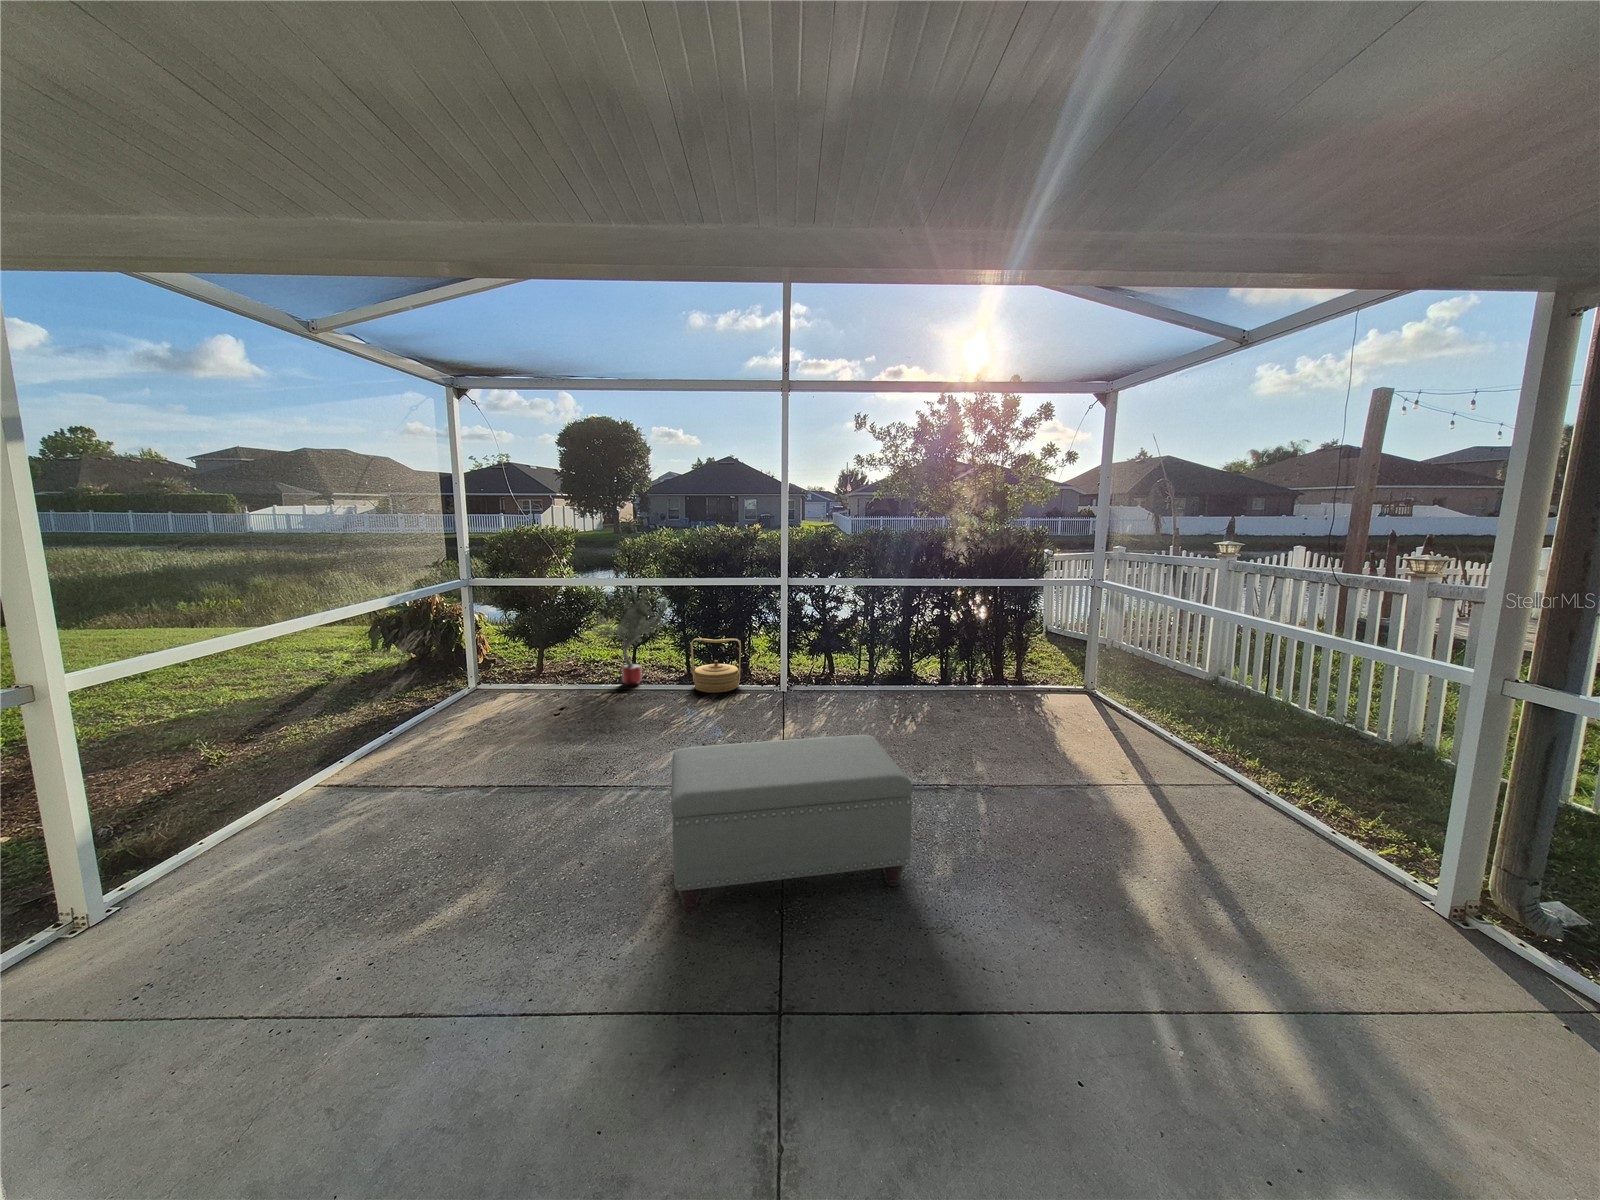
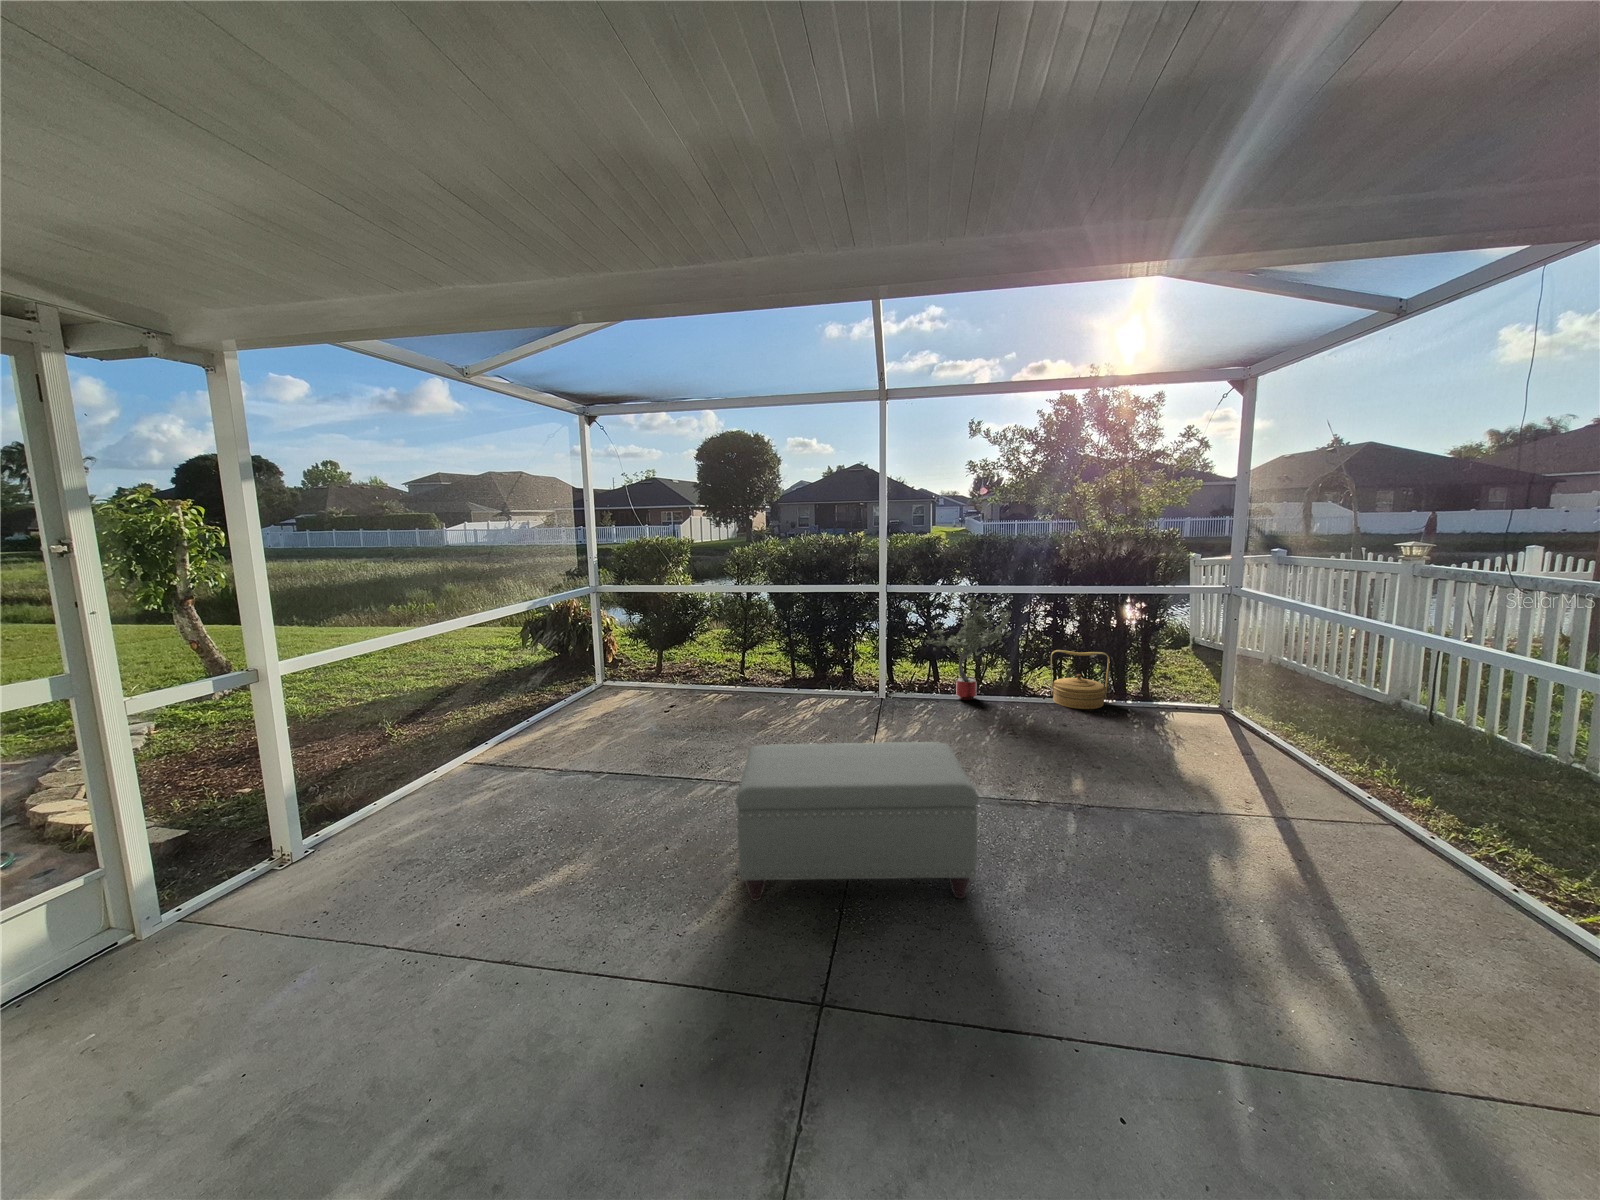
potted tree: present [593,587,667,685] -> present [926,597,1012,700]
woven basket: present [691,638,741,693] -> present [1051,650,1110,709]

